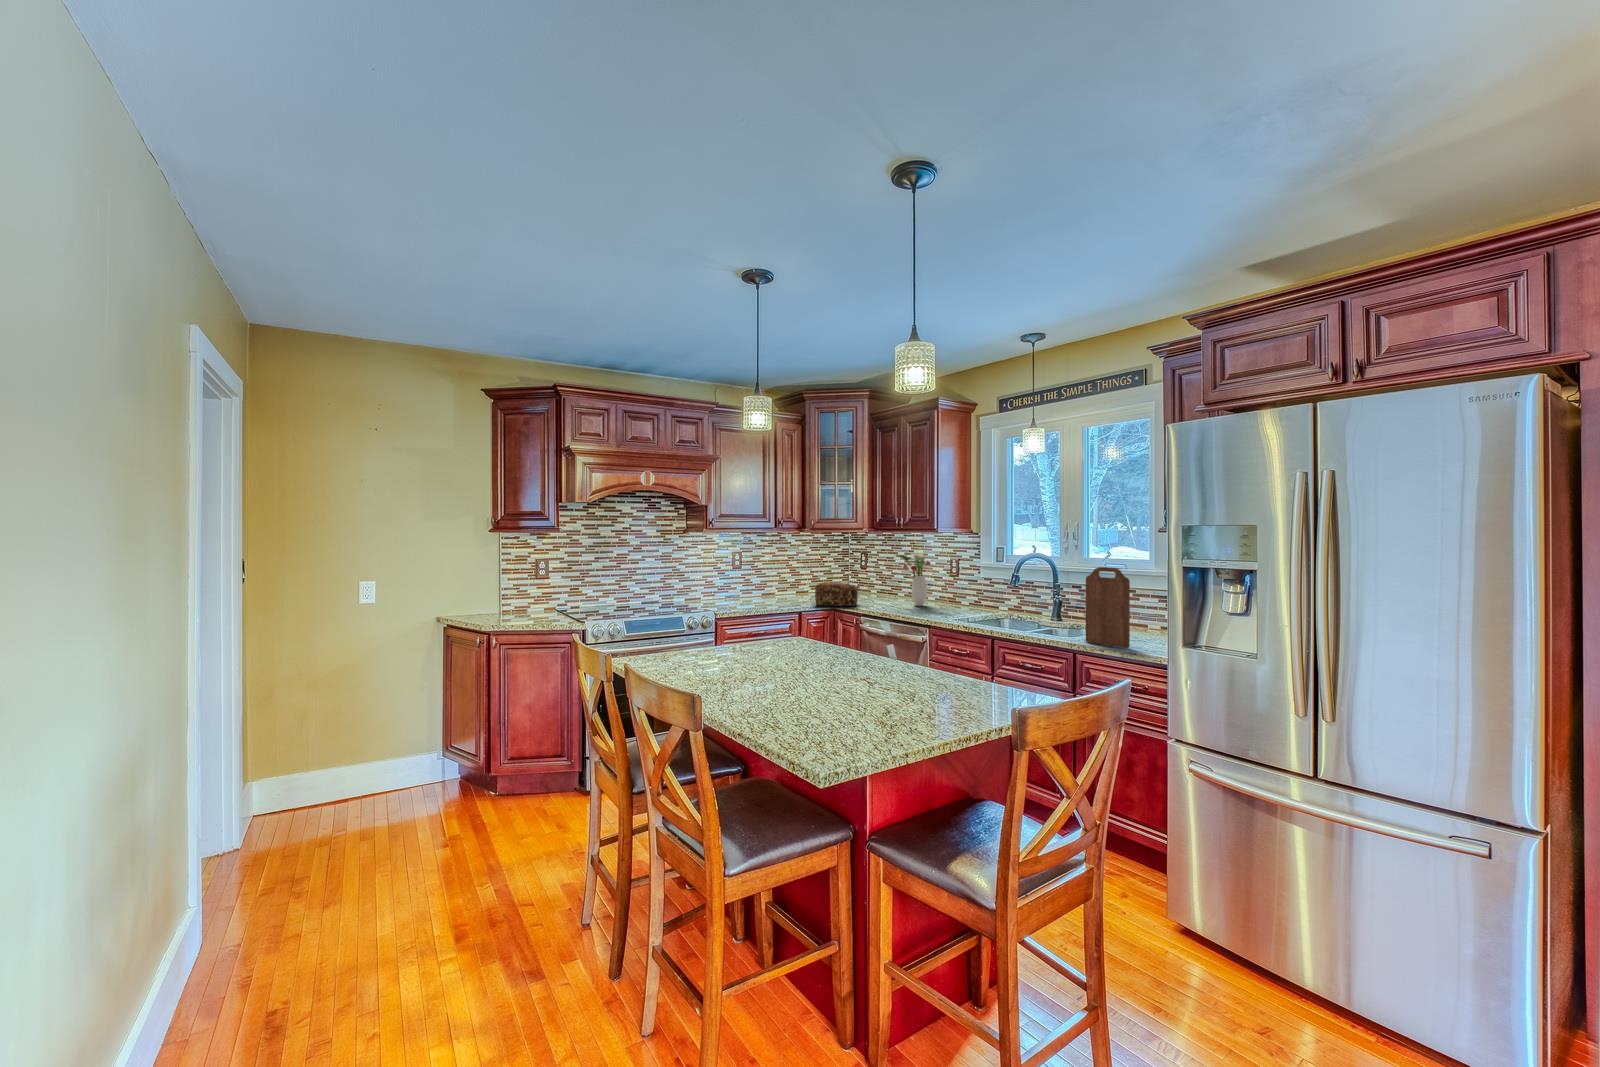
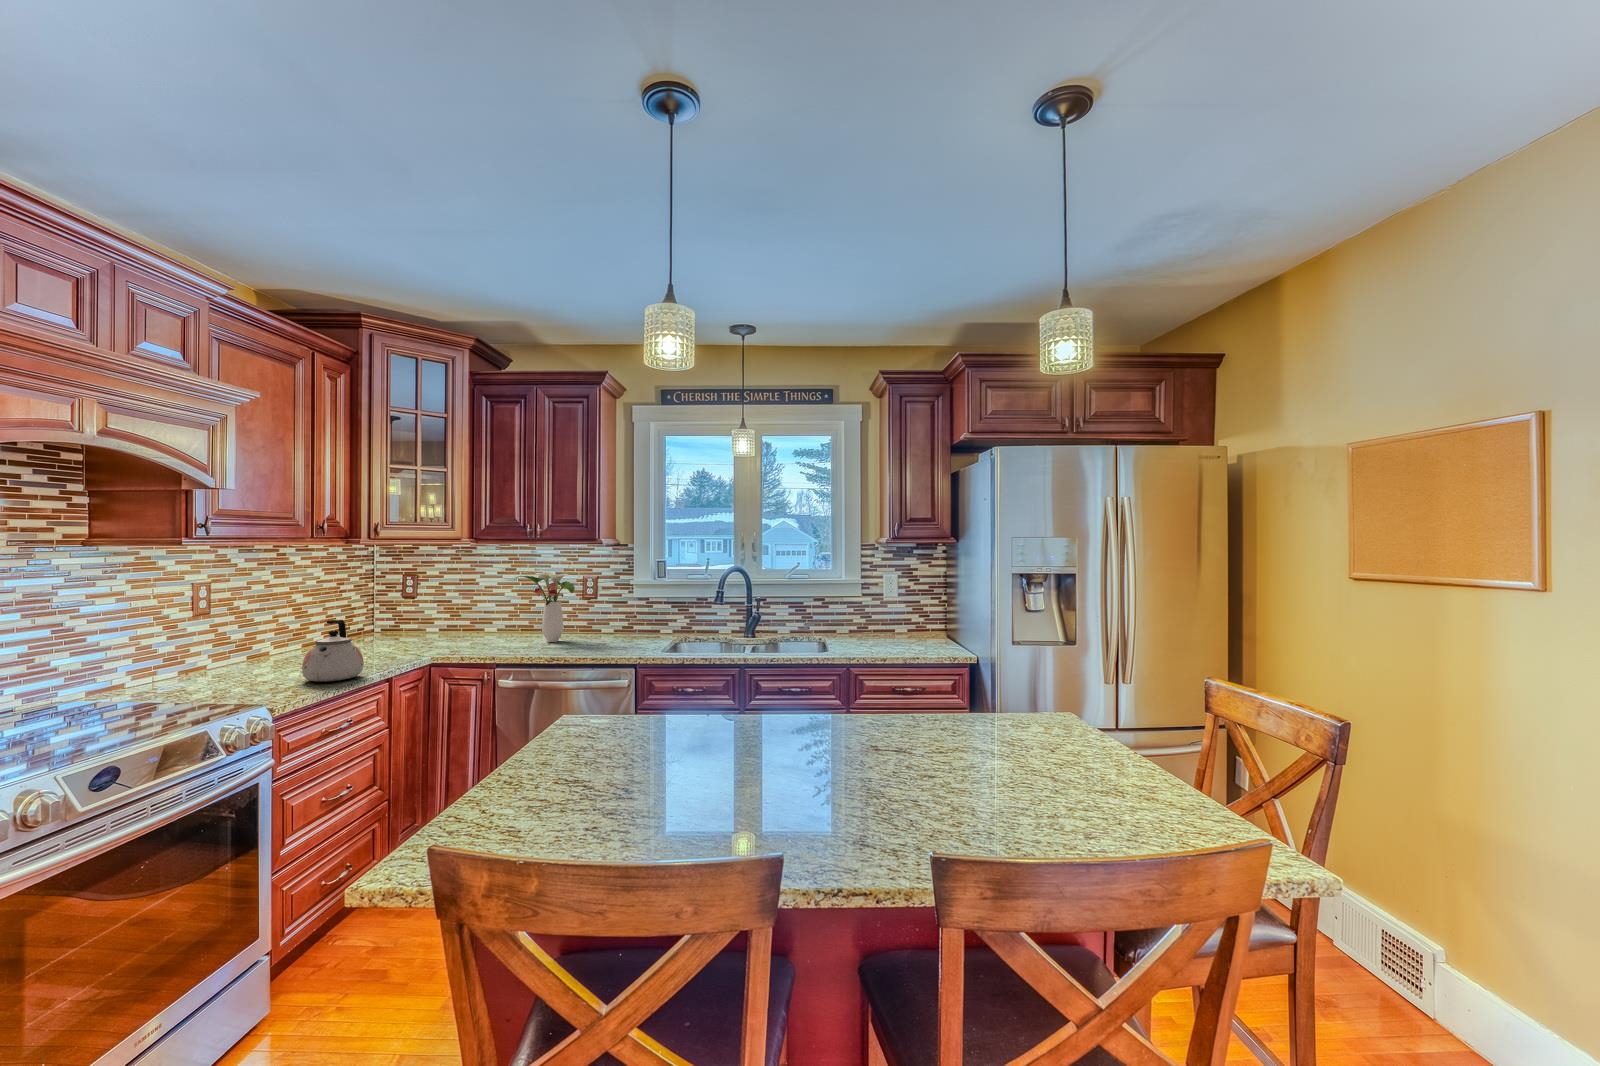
cutting board: present [1086,567,1130,648] -> none [848,578,894,656]
kettle: none [754,575,782,609] -> present [302,620,364,682]
bread loaf: present [815,583,858,606] -> none [397,622,476,662]

